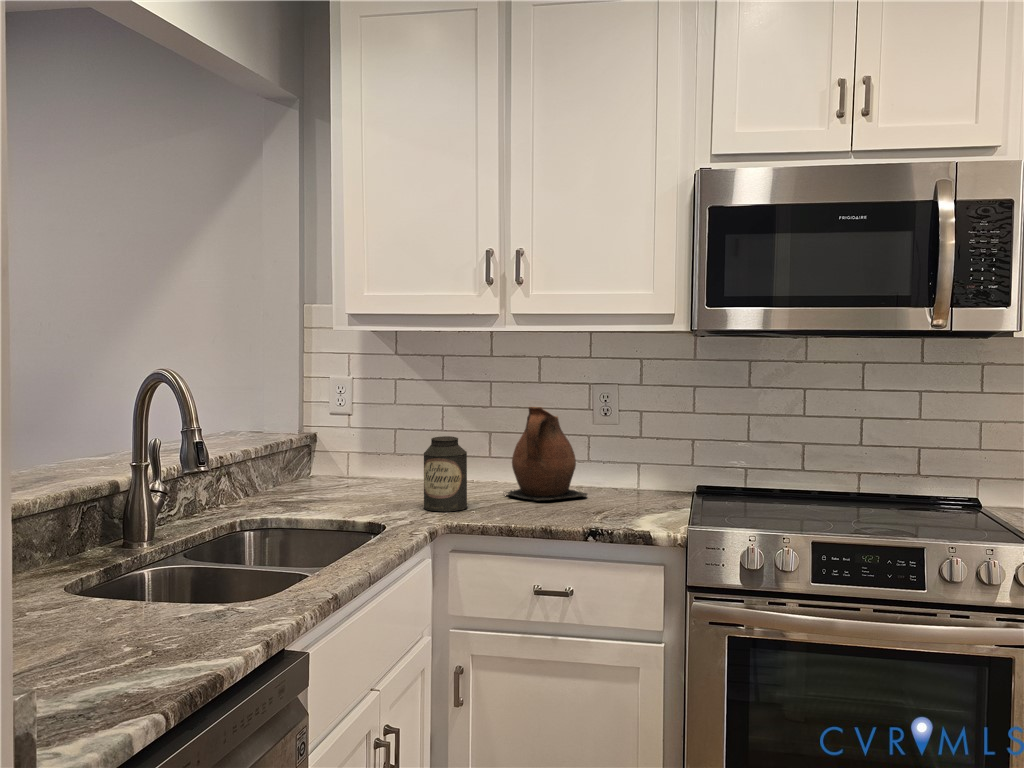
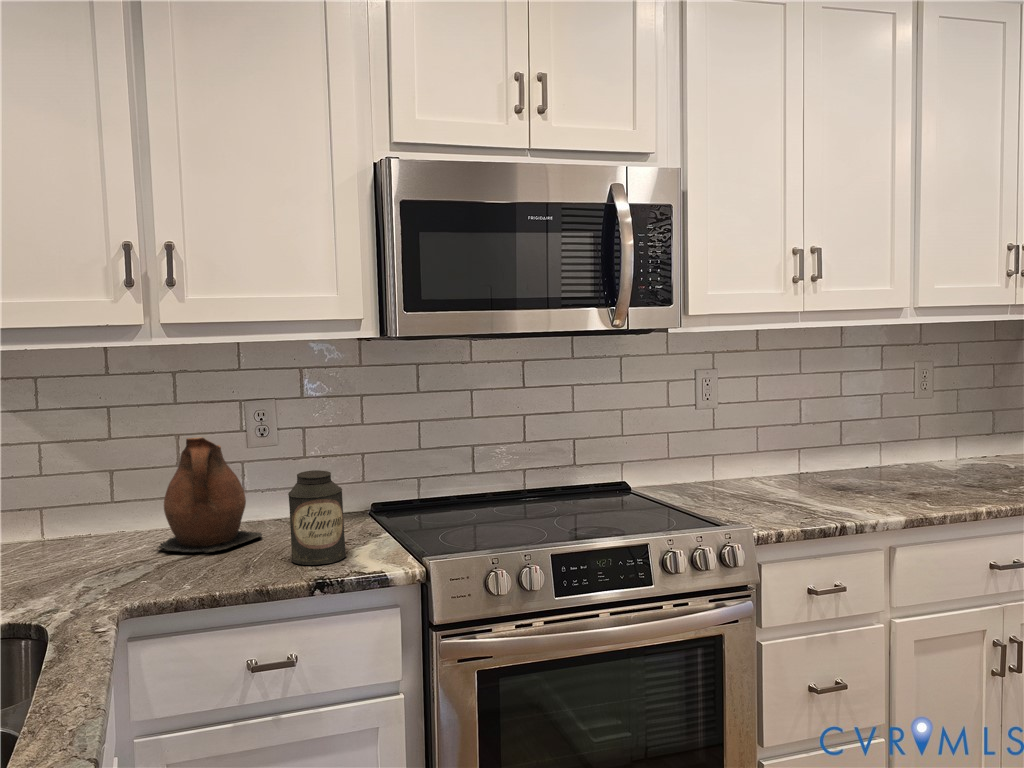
canister: present [424,436,467,512] -> present [288,470,346,565]

